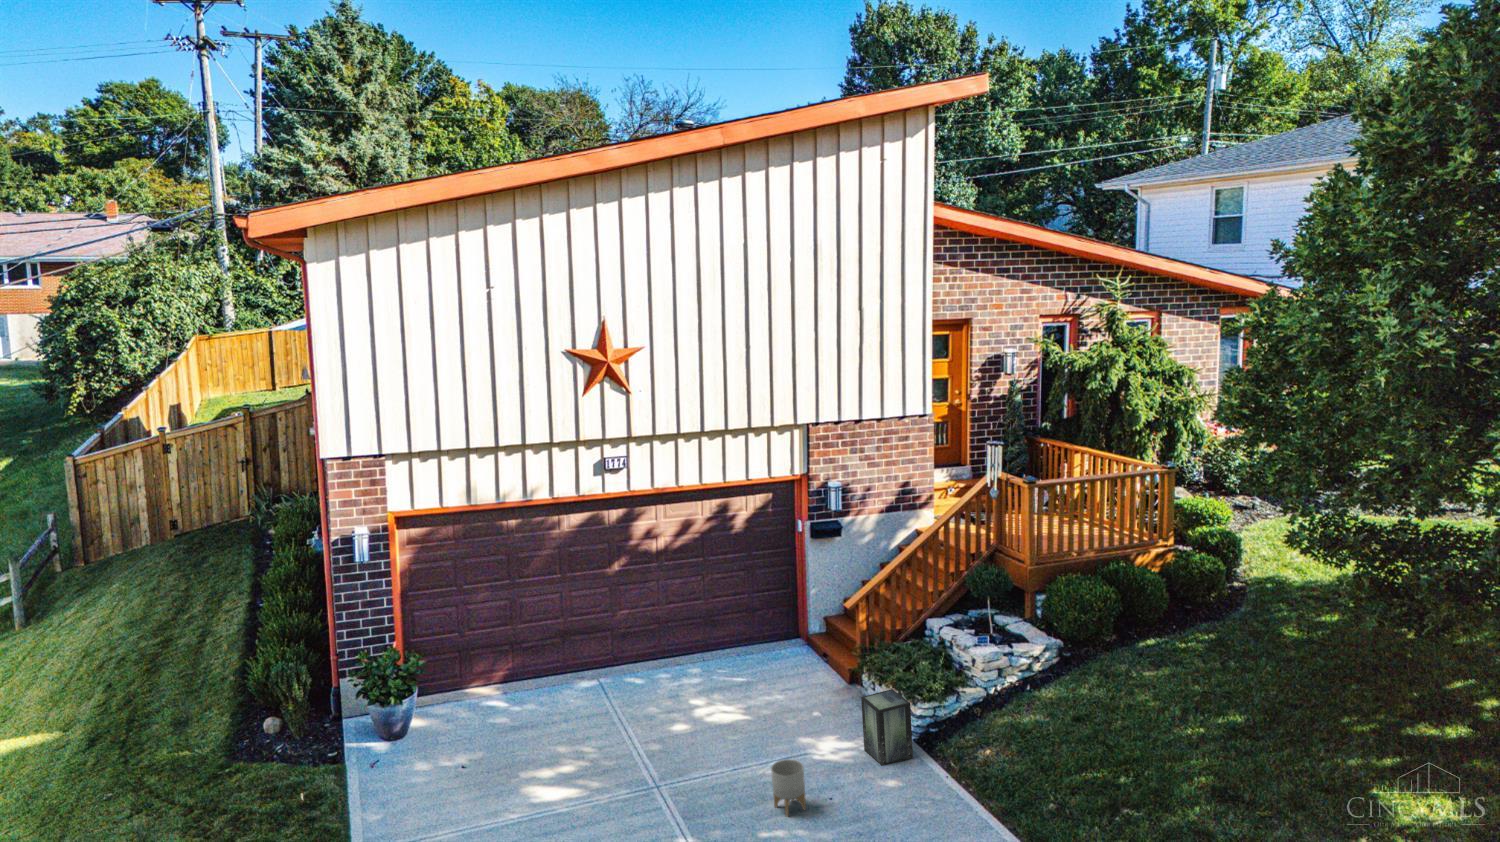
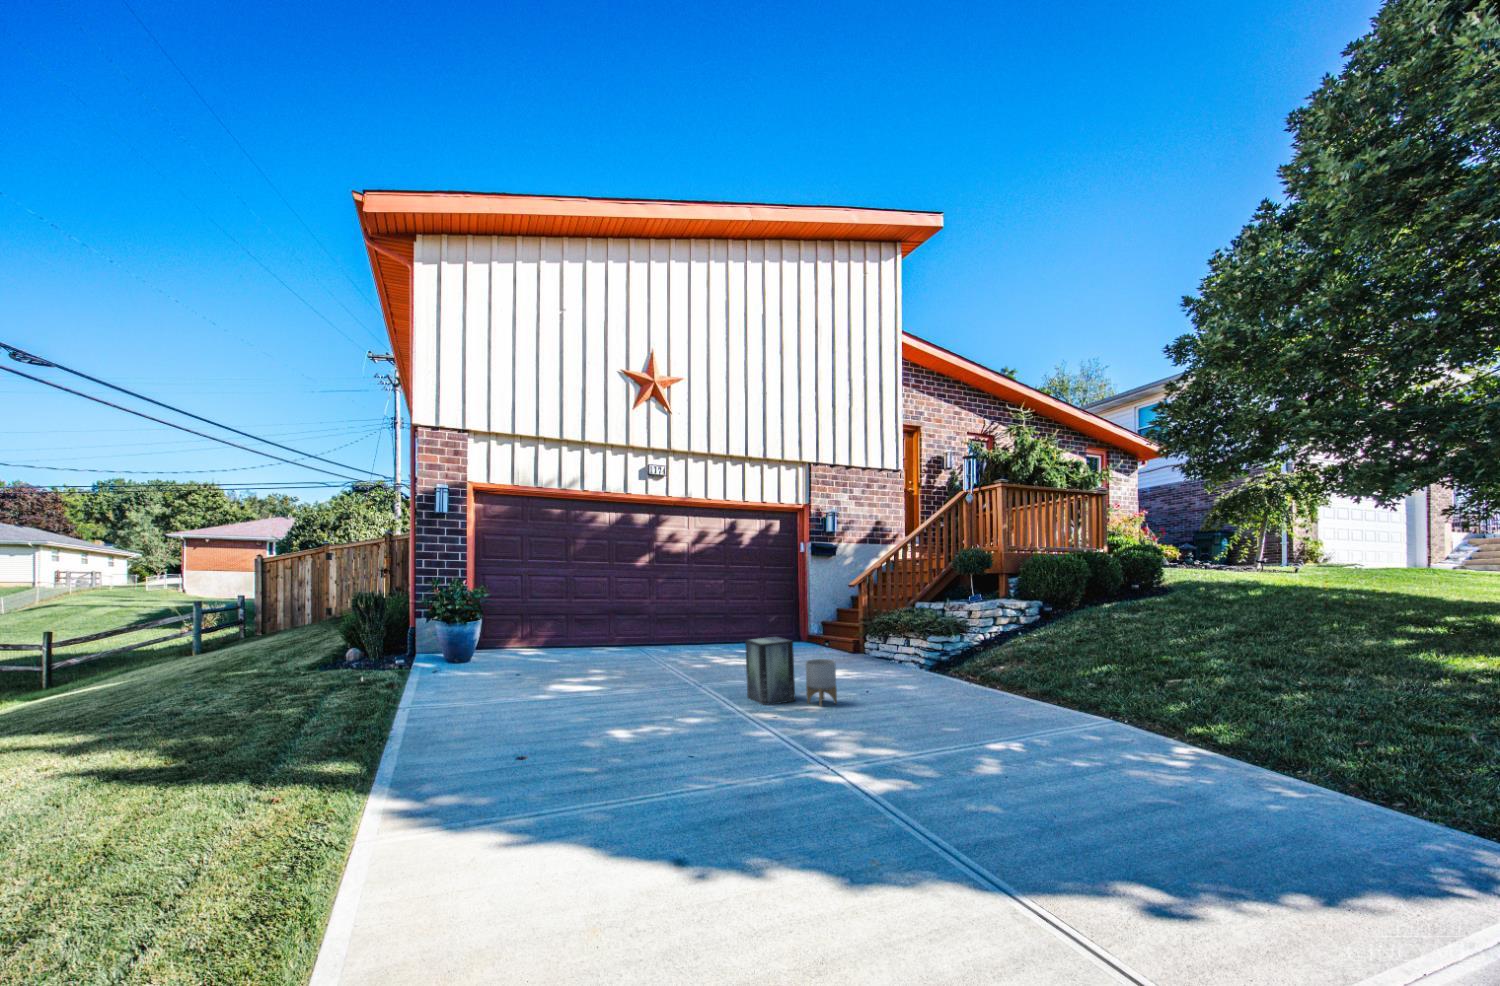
storage box: present [861,689,913,766] -> present [745,637,795,705]

